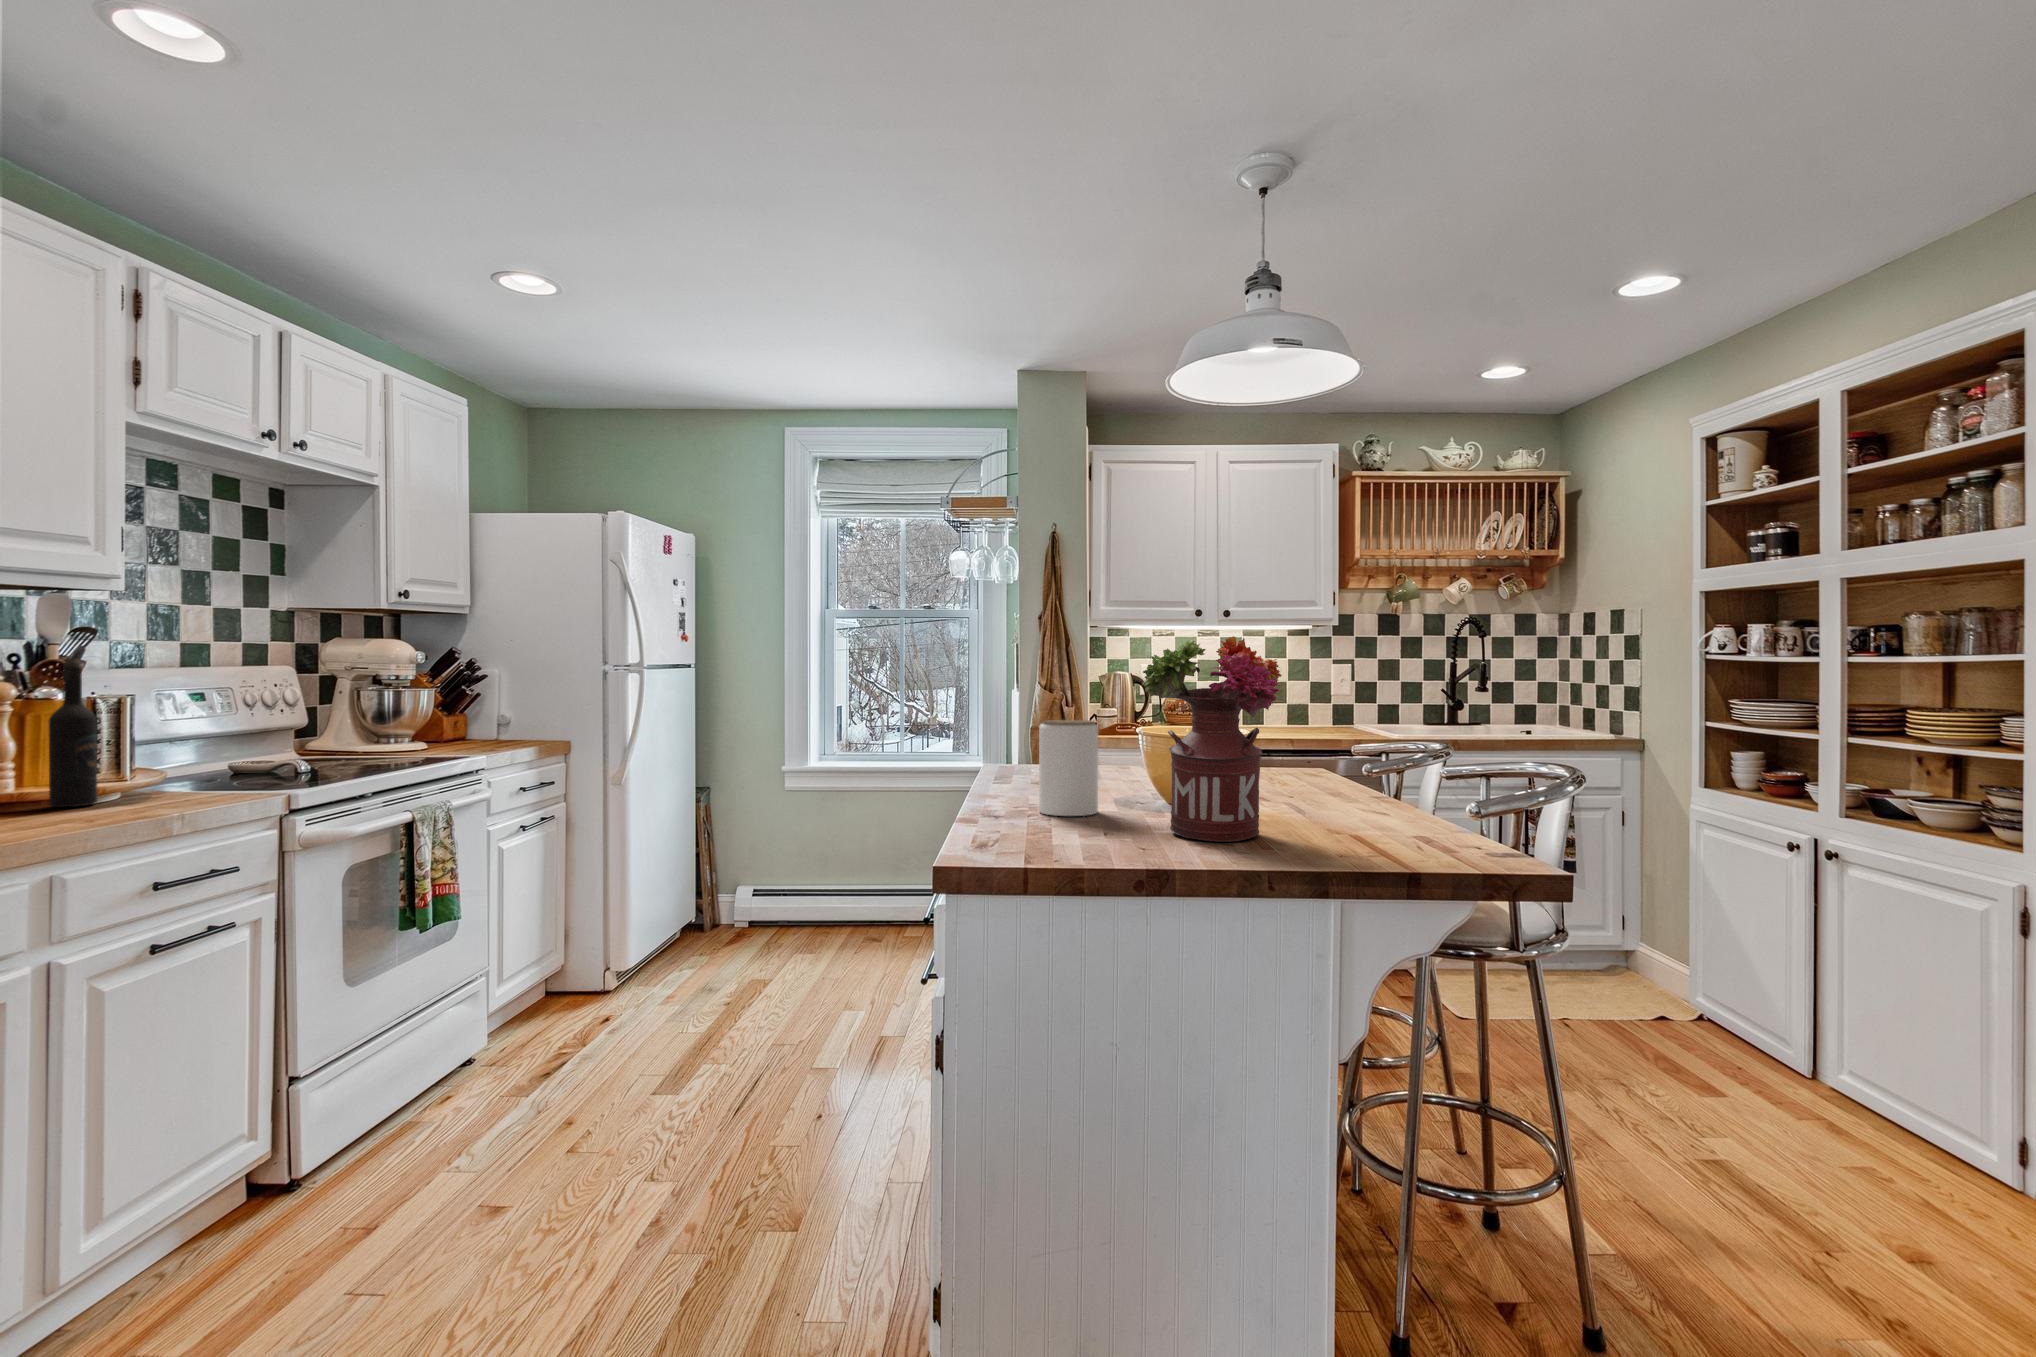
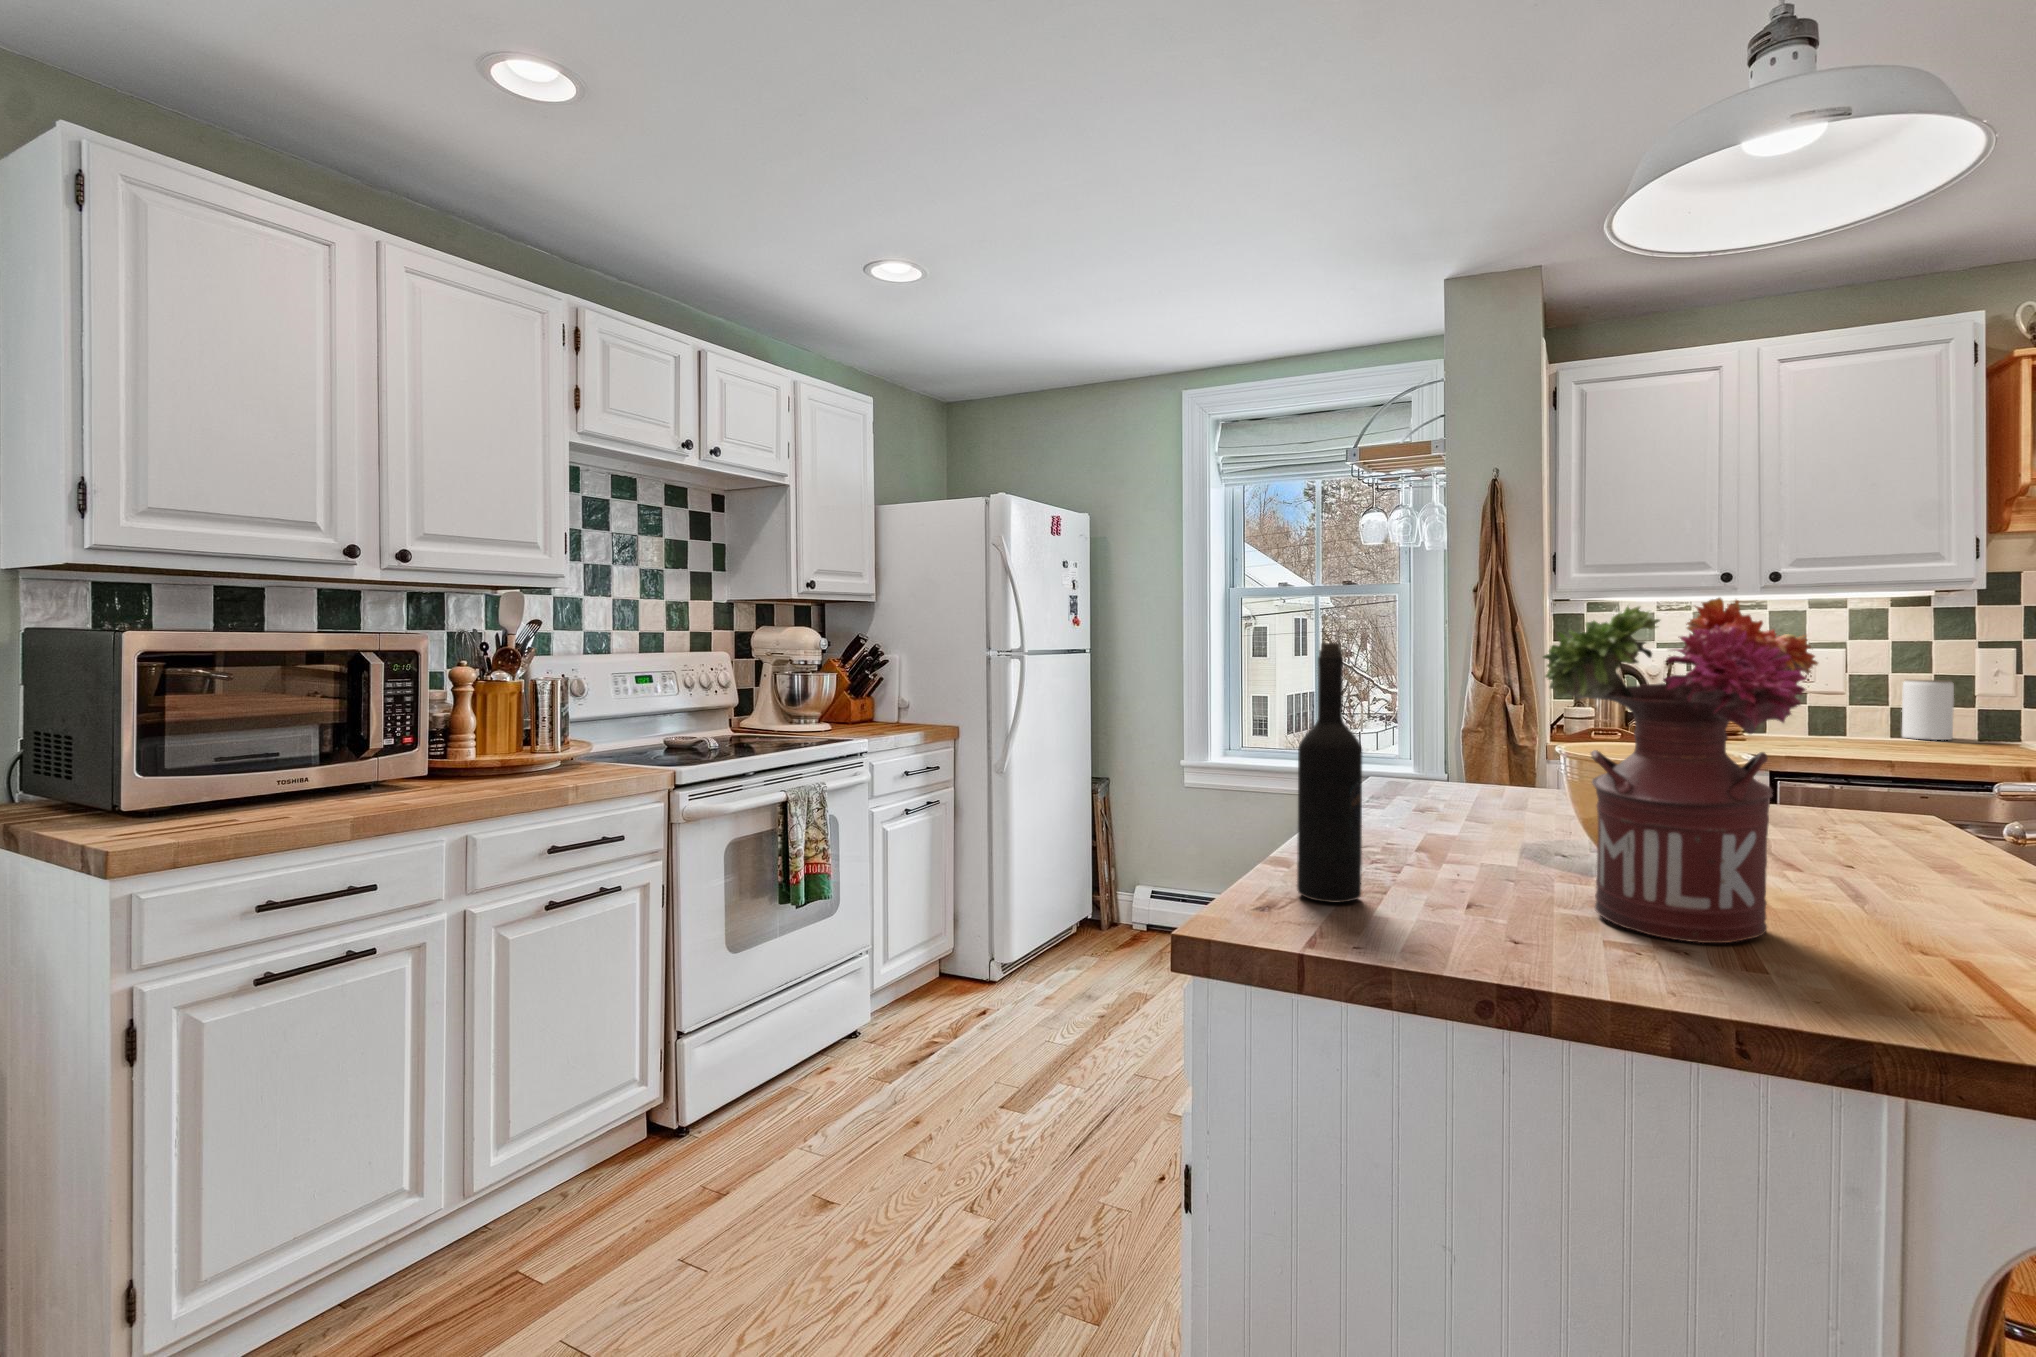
wine bottle: present [49,659,97,807] -> present [1297,643,1362,903]
jar: present [1039,720,1098,816] -> present [1902,680,1954,740]

